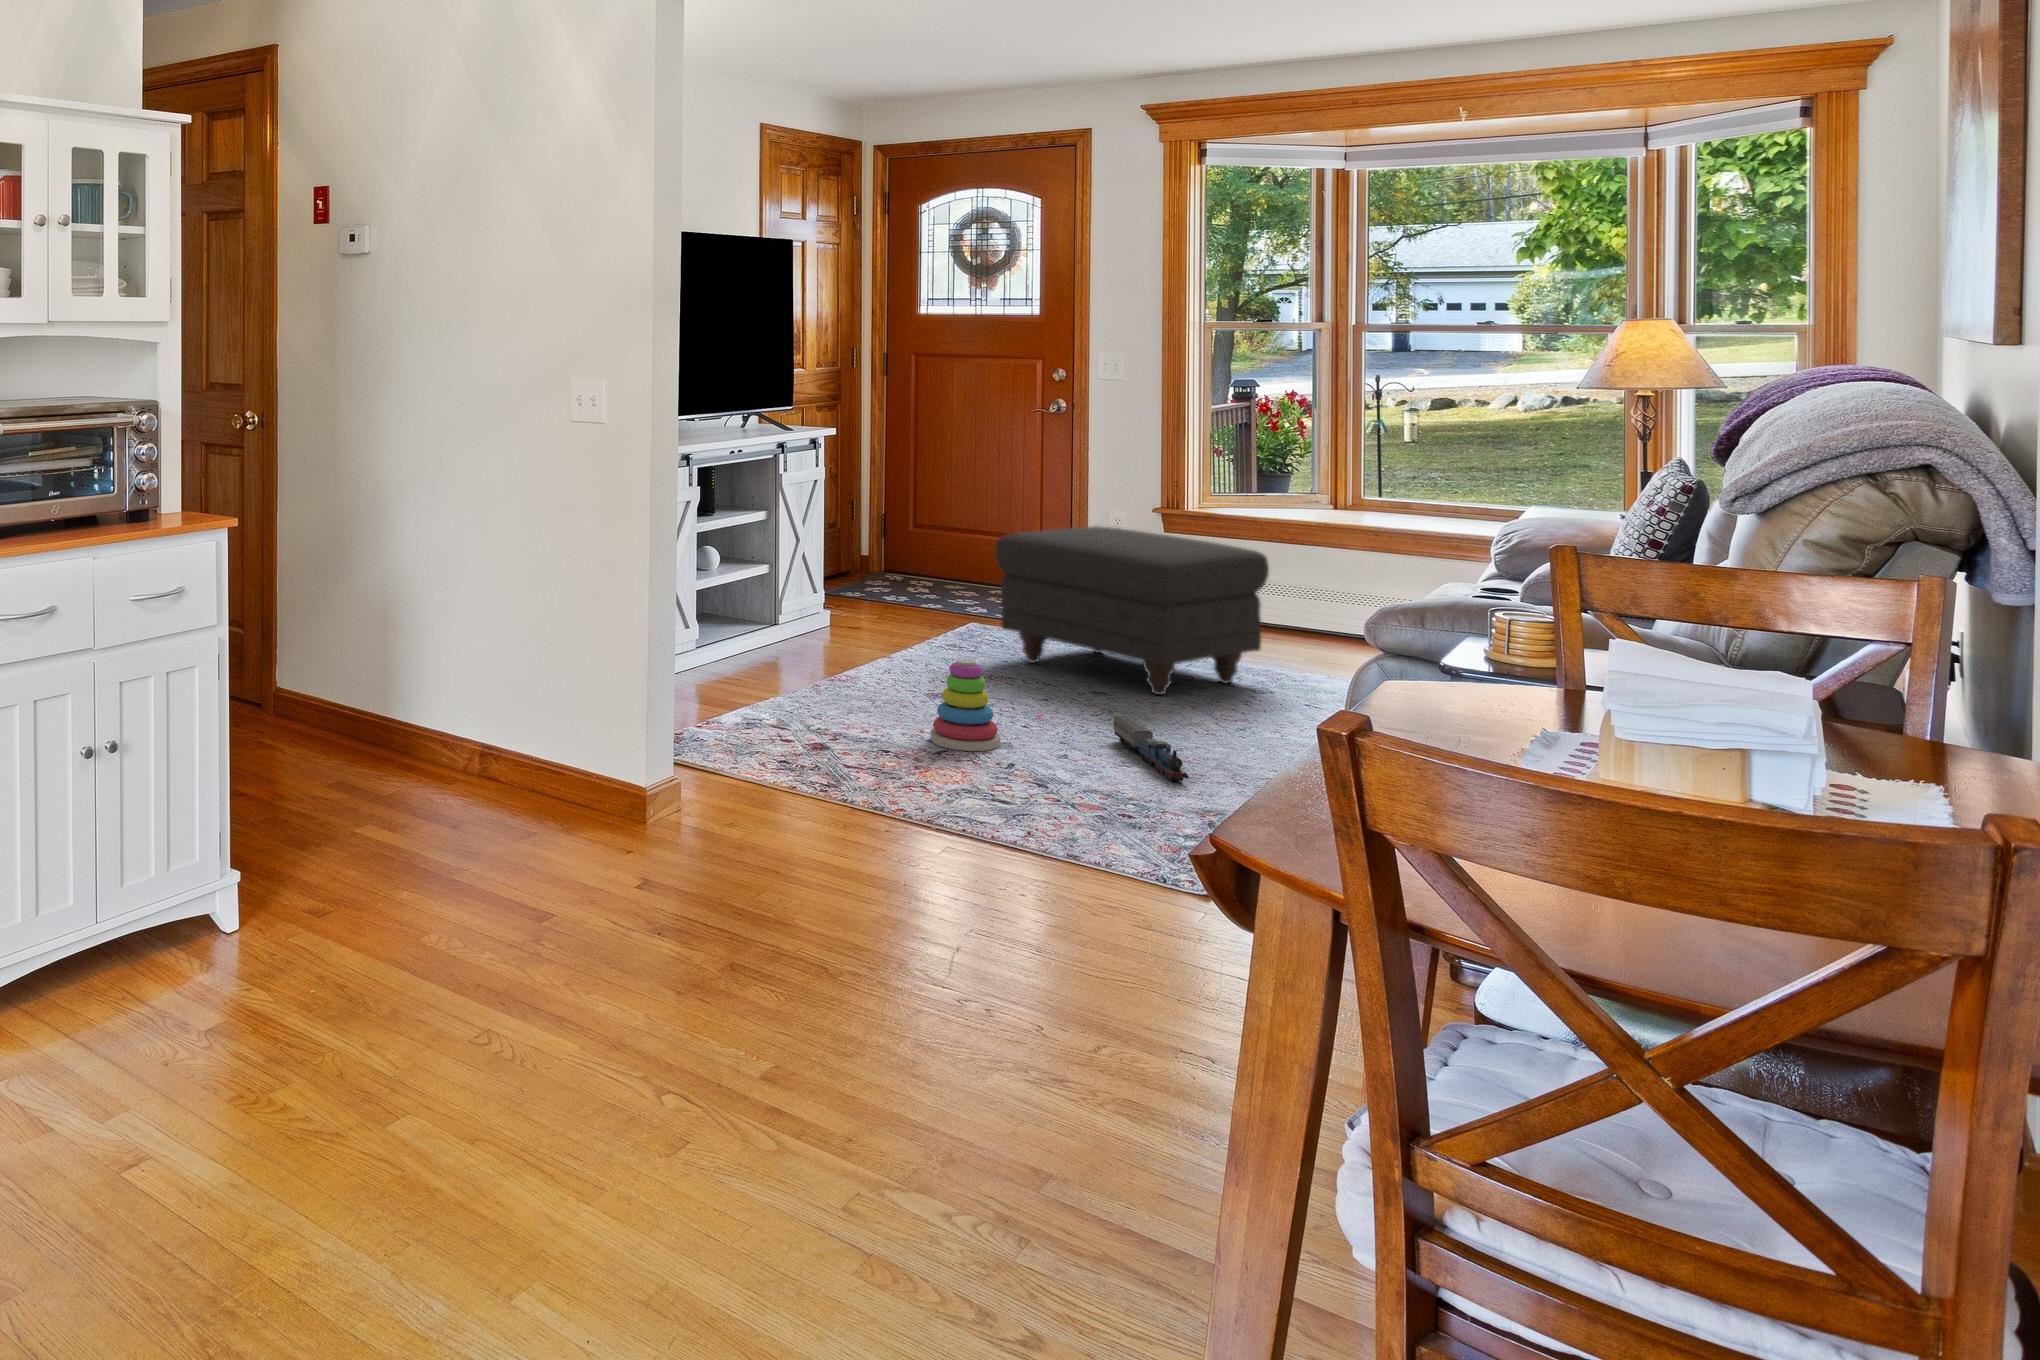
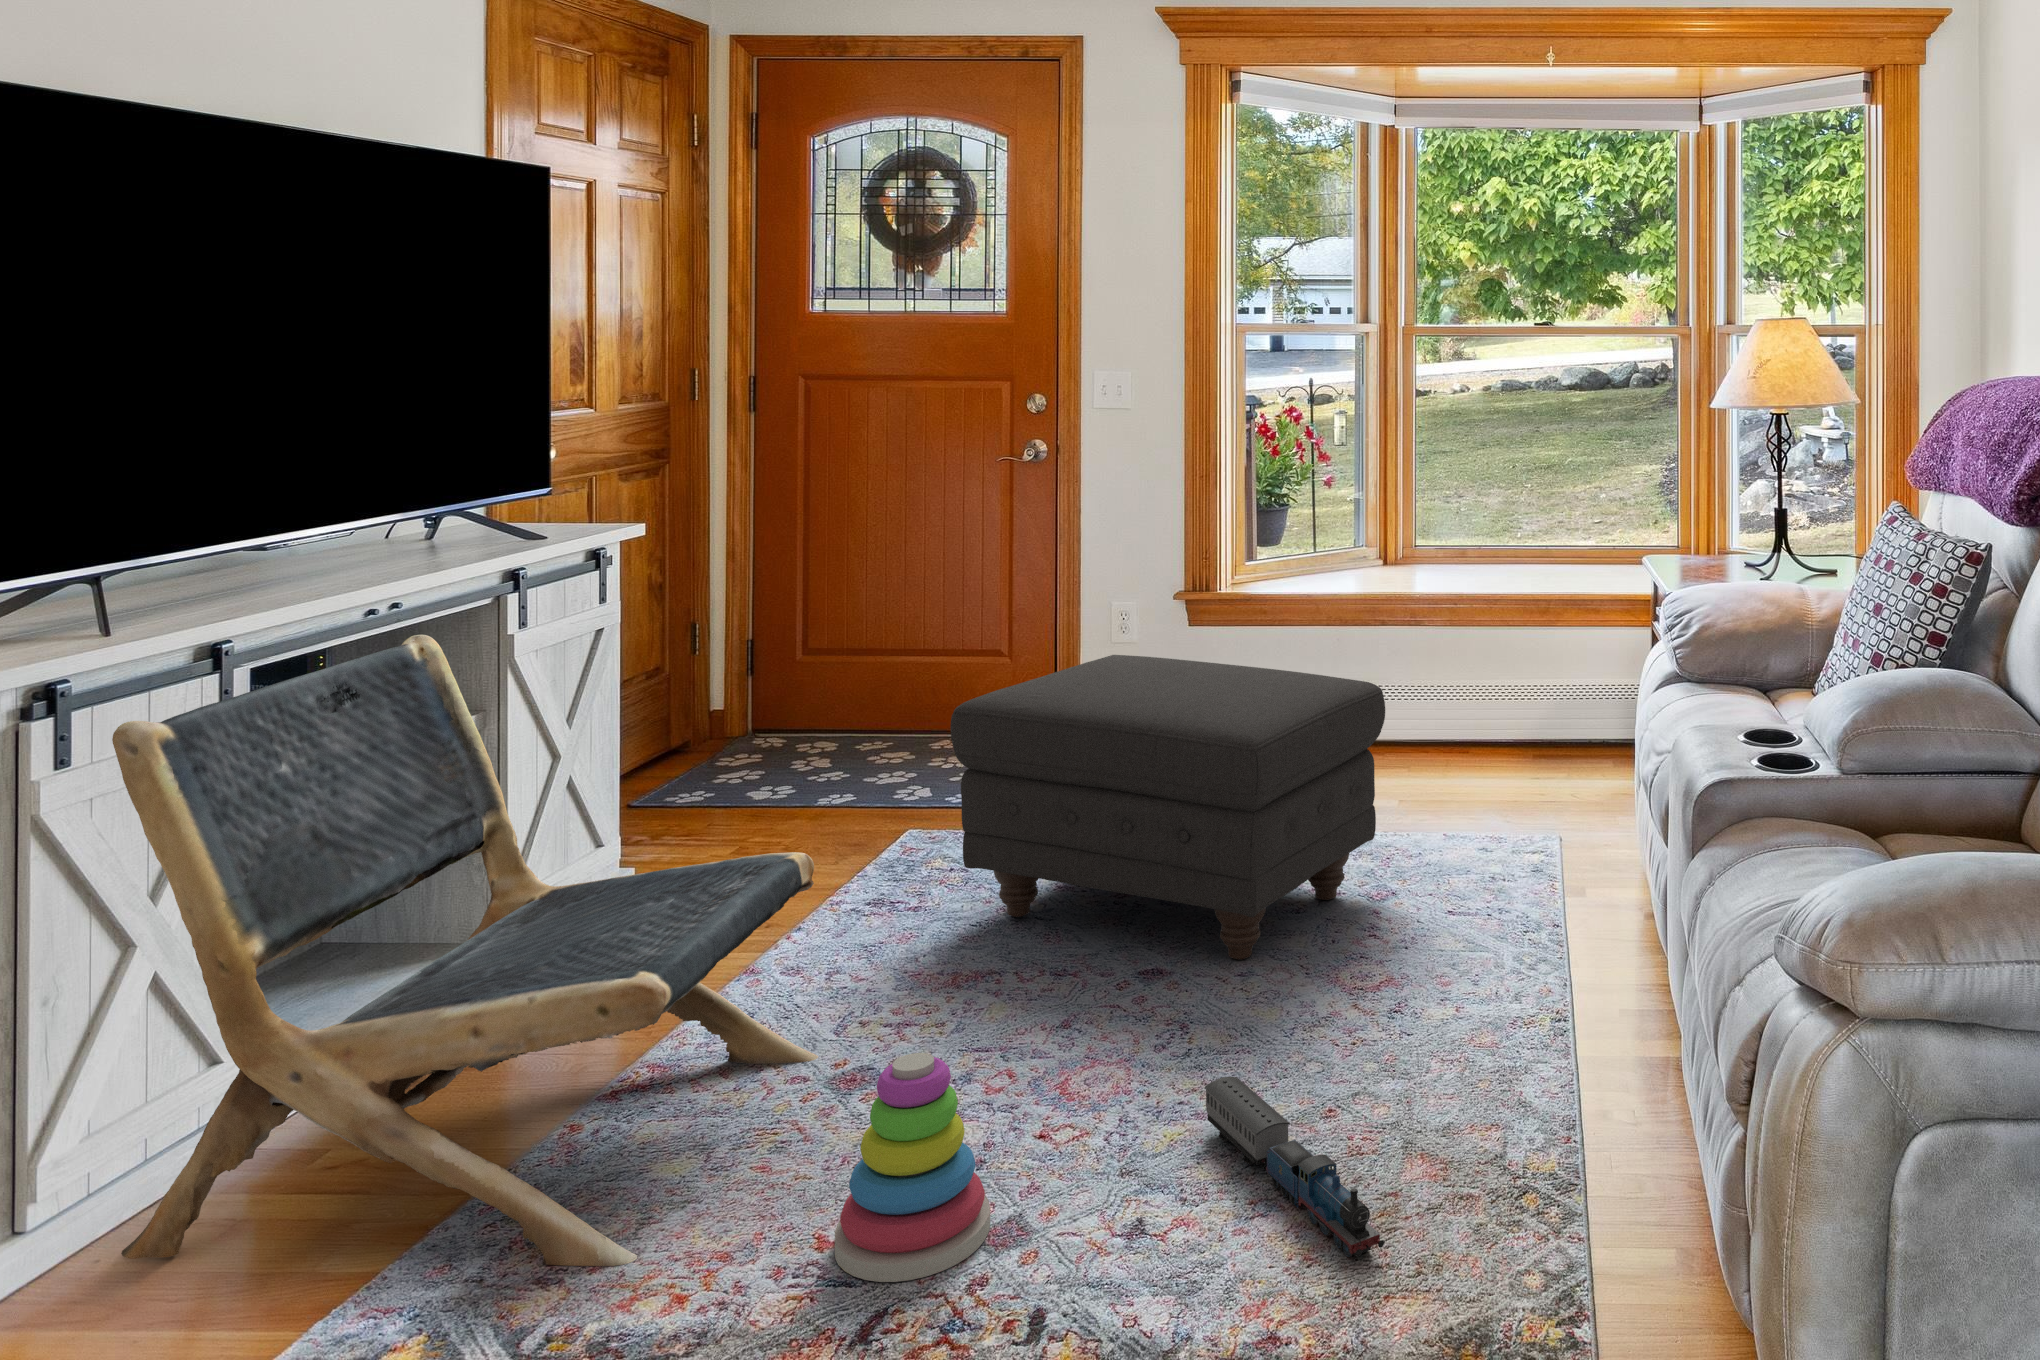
lounge chair: none [659,466,924,727] -> present [112,635,818,1266]

